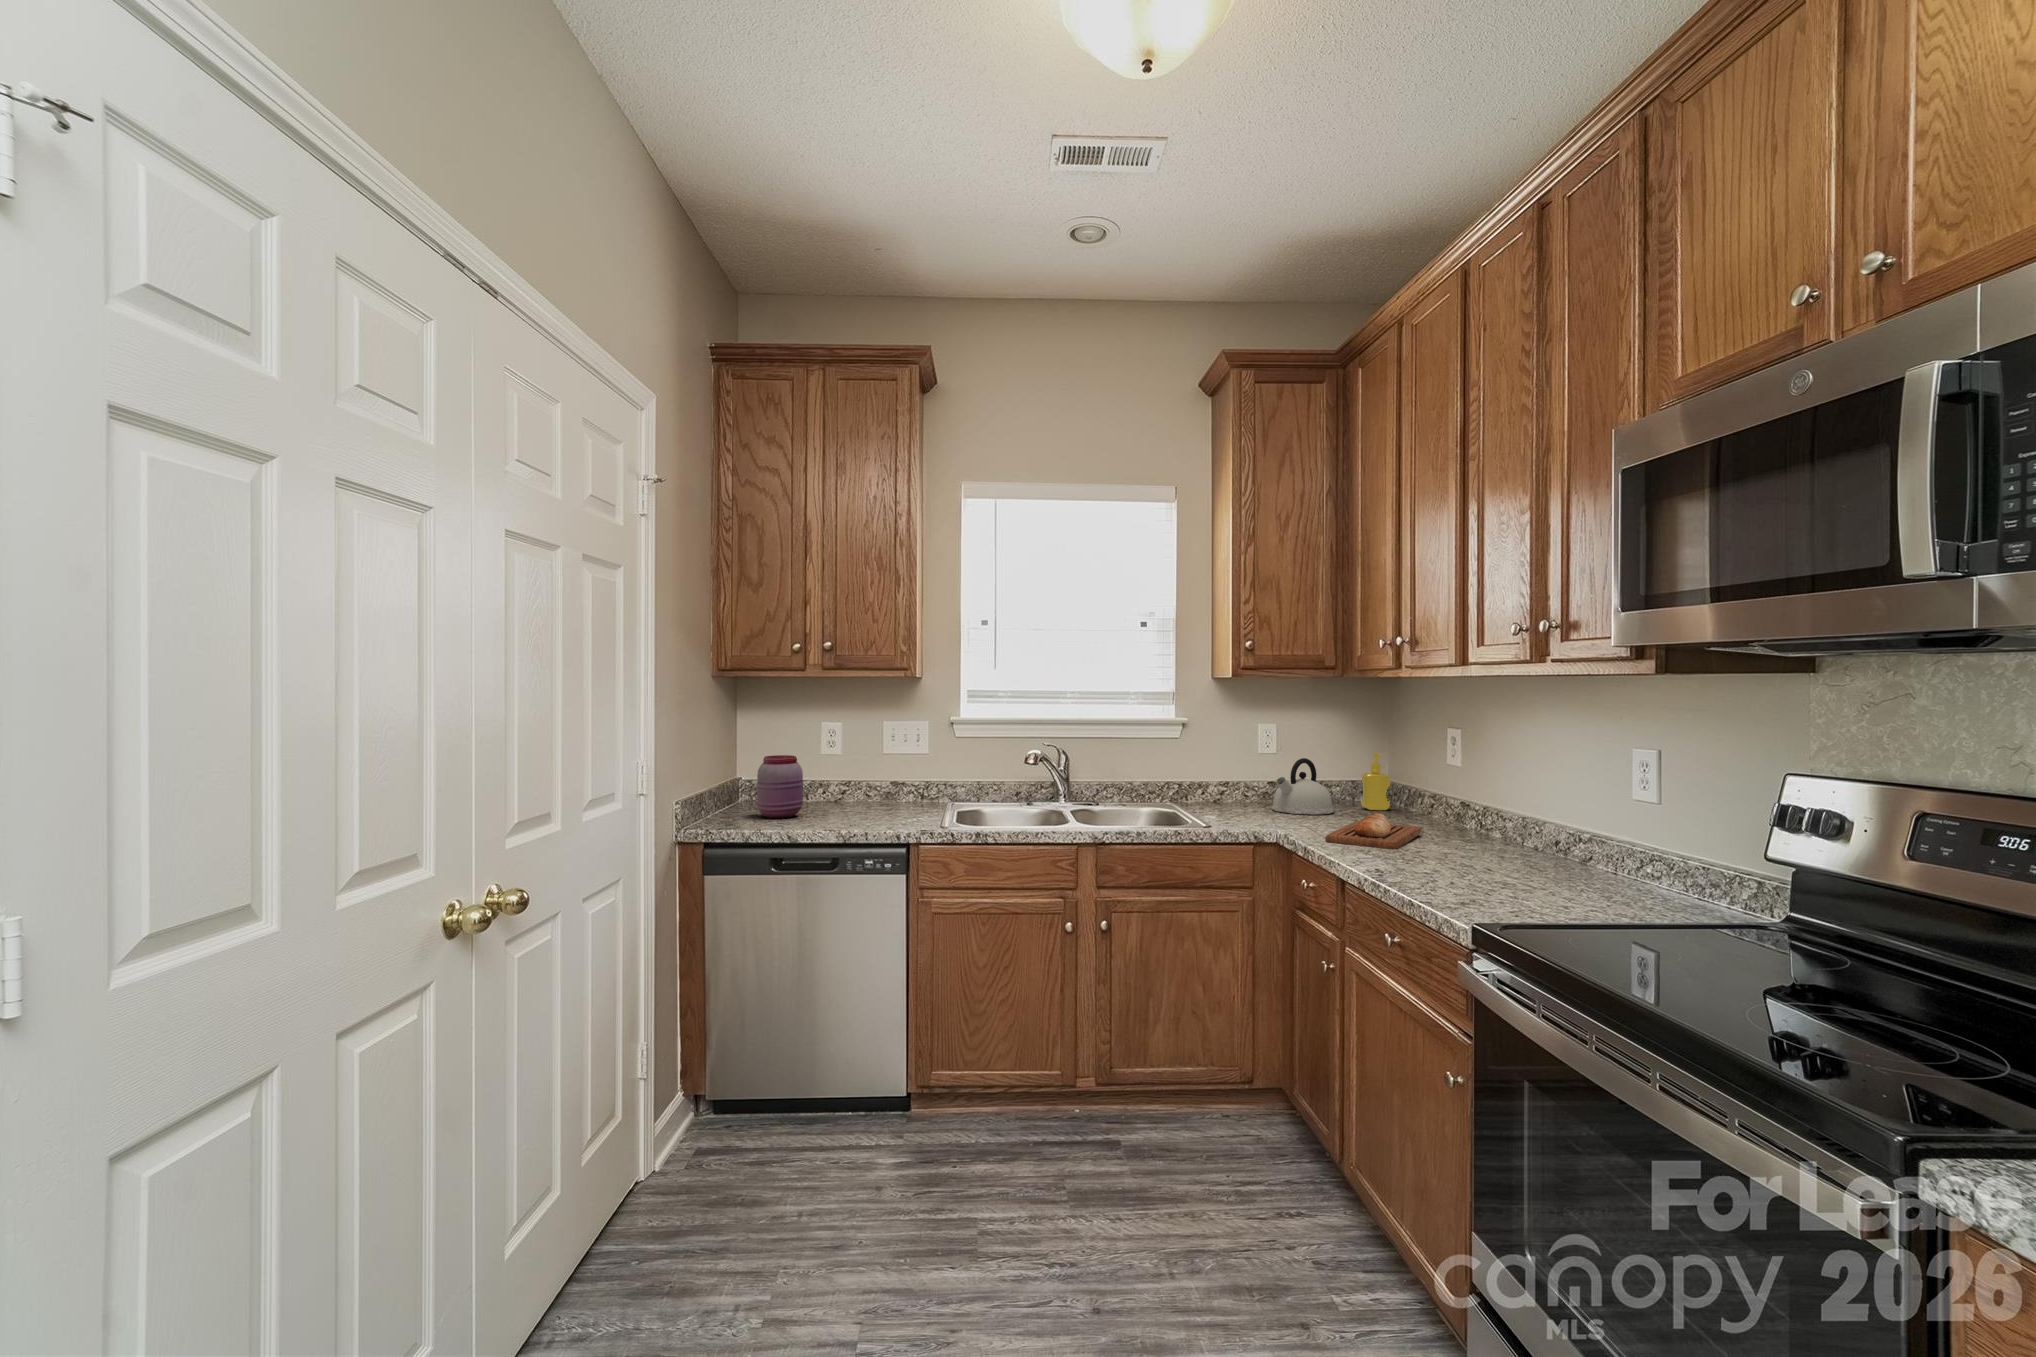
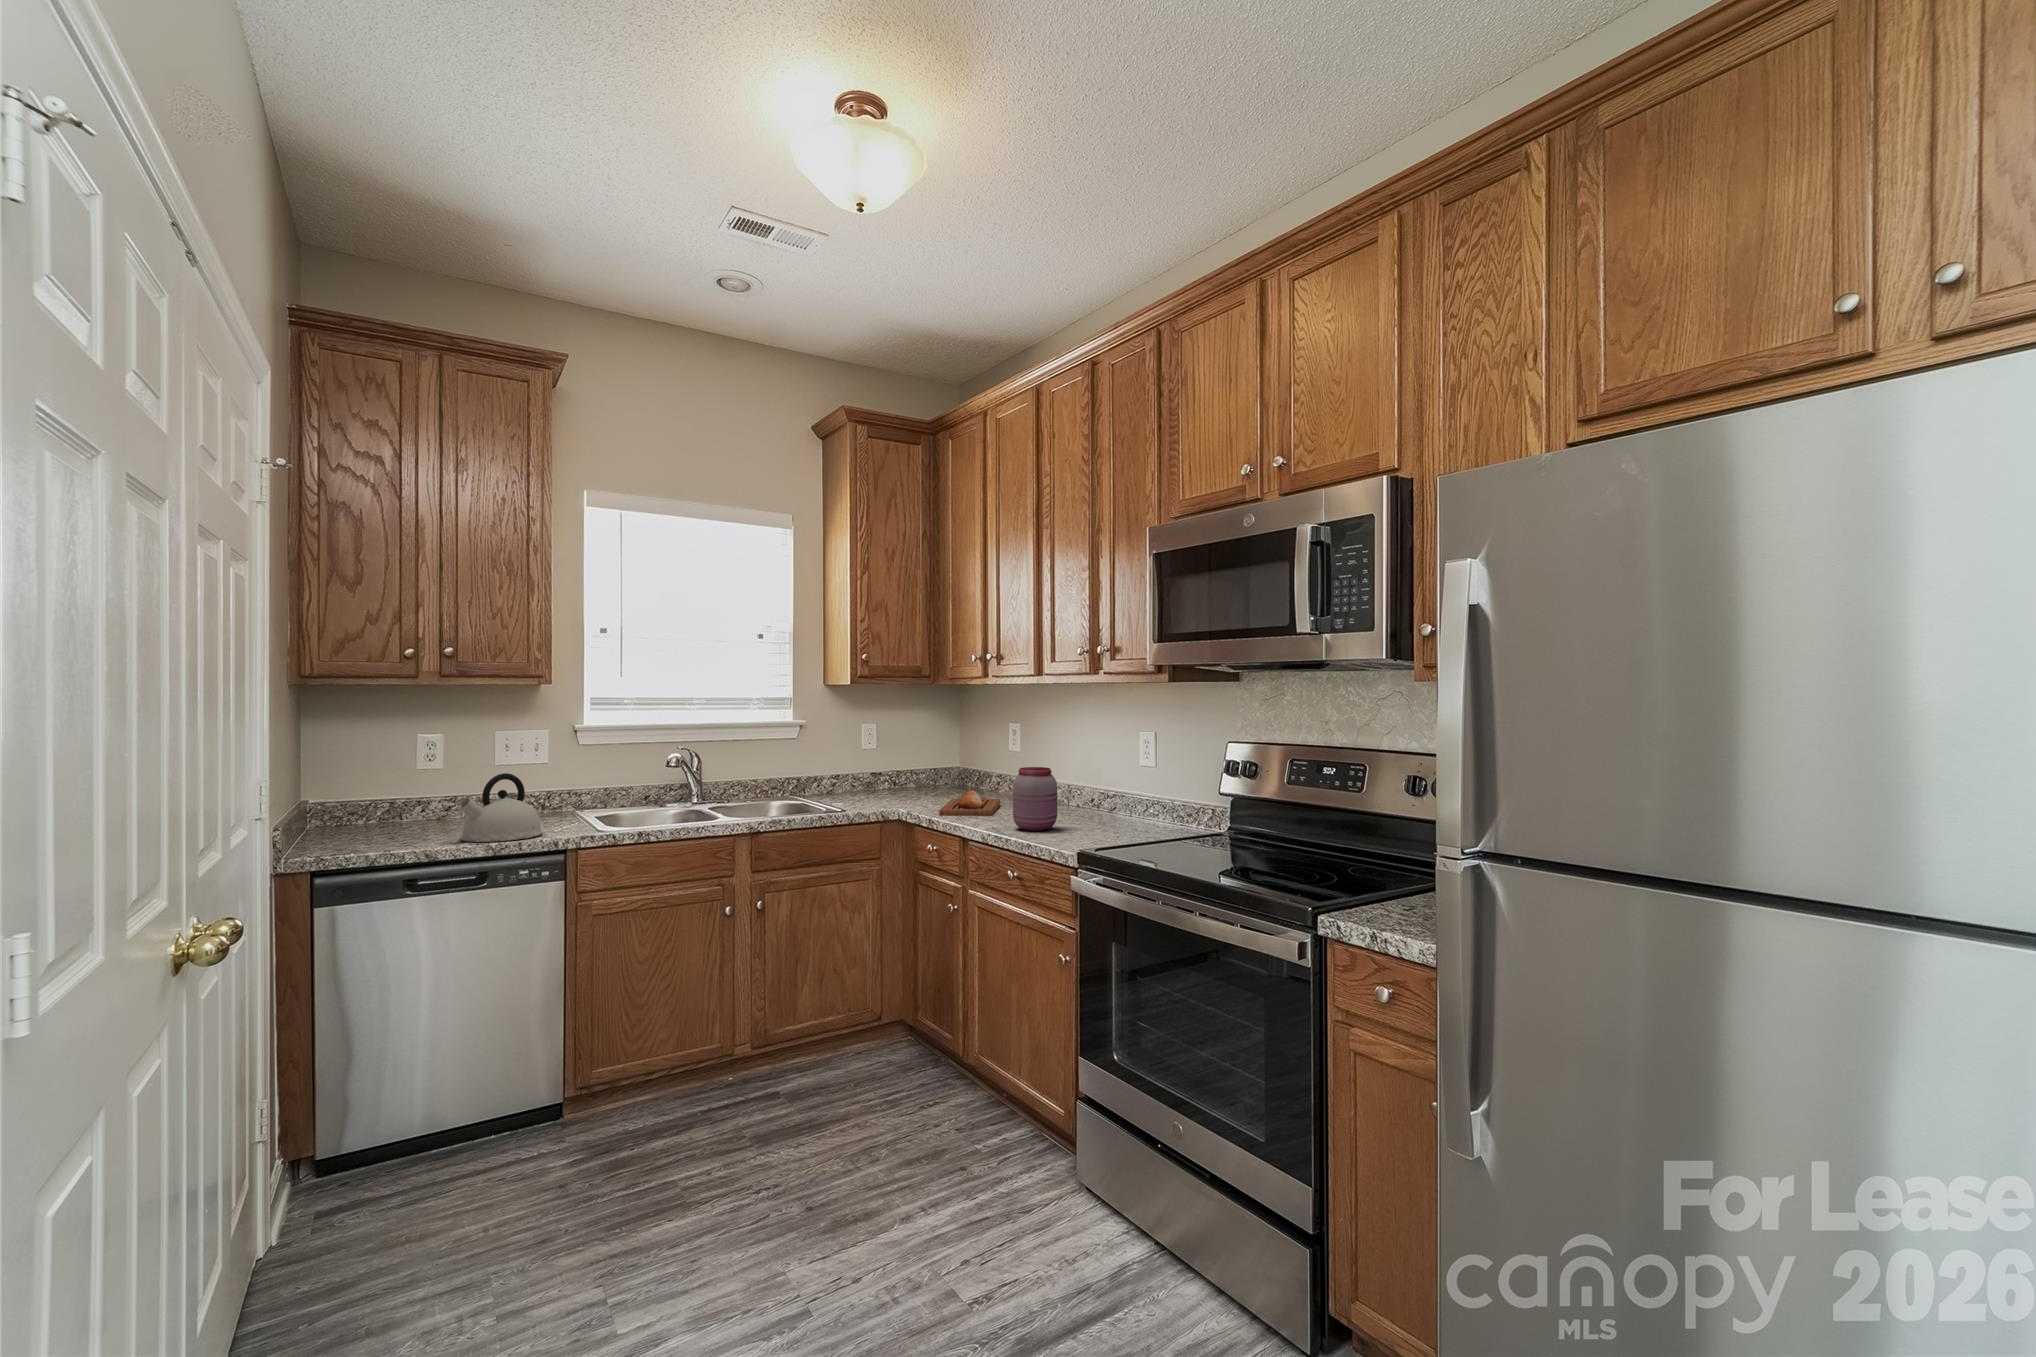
soap dispenser: present [1361,753,1390,810] -> none [942,745,964,791]
jar: present [757,755,803,818] -> present [1013,767,1057,831]
kettle: present [1271,758,1334,815] -> present [458,773,543,842]

